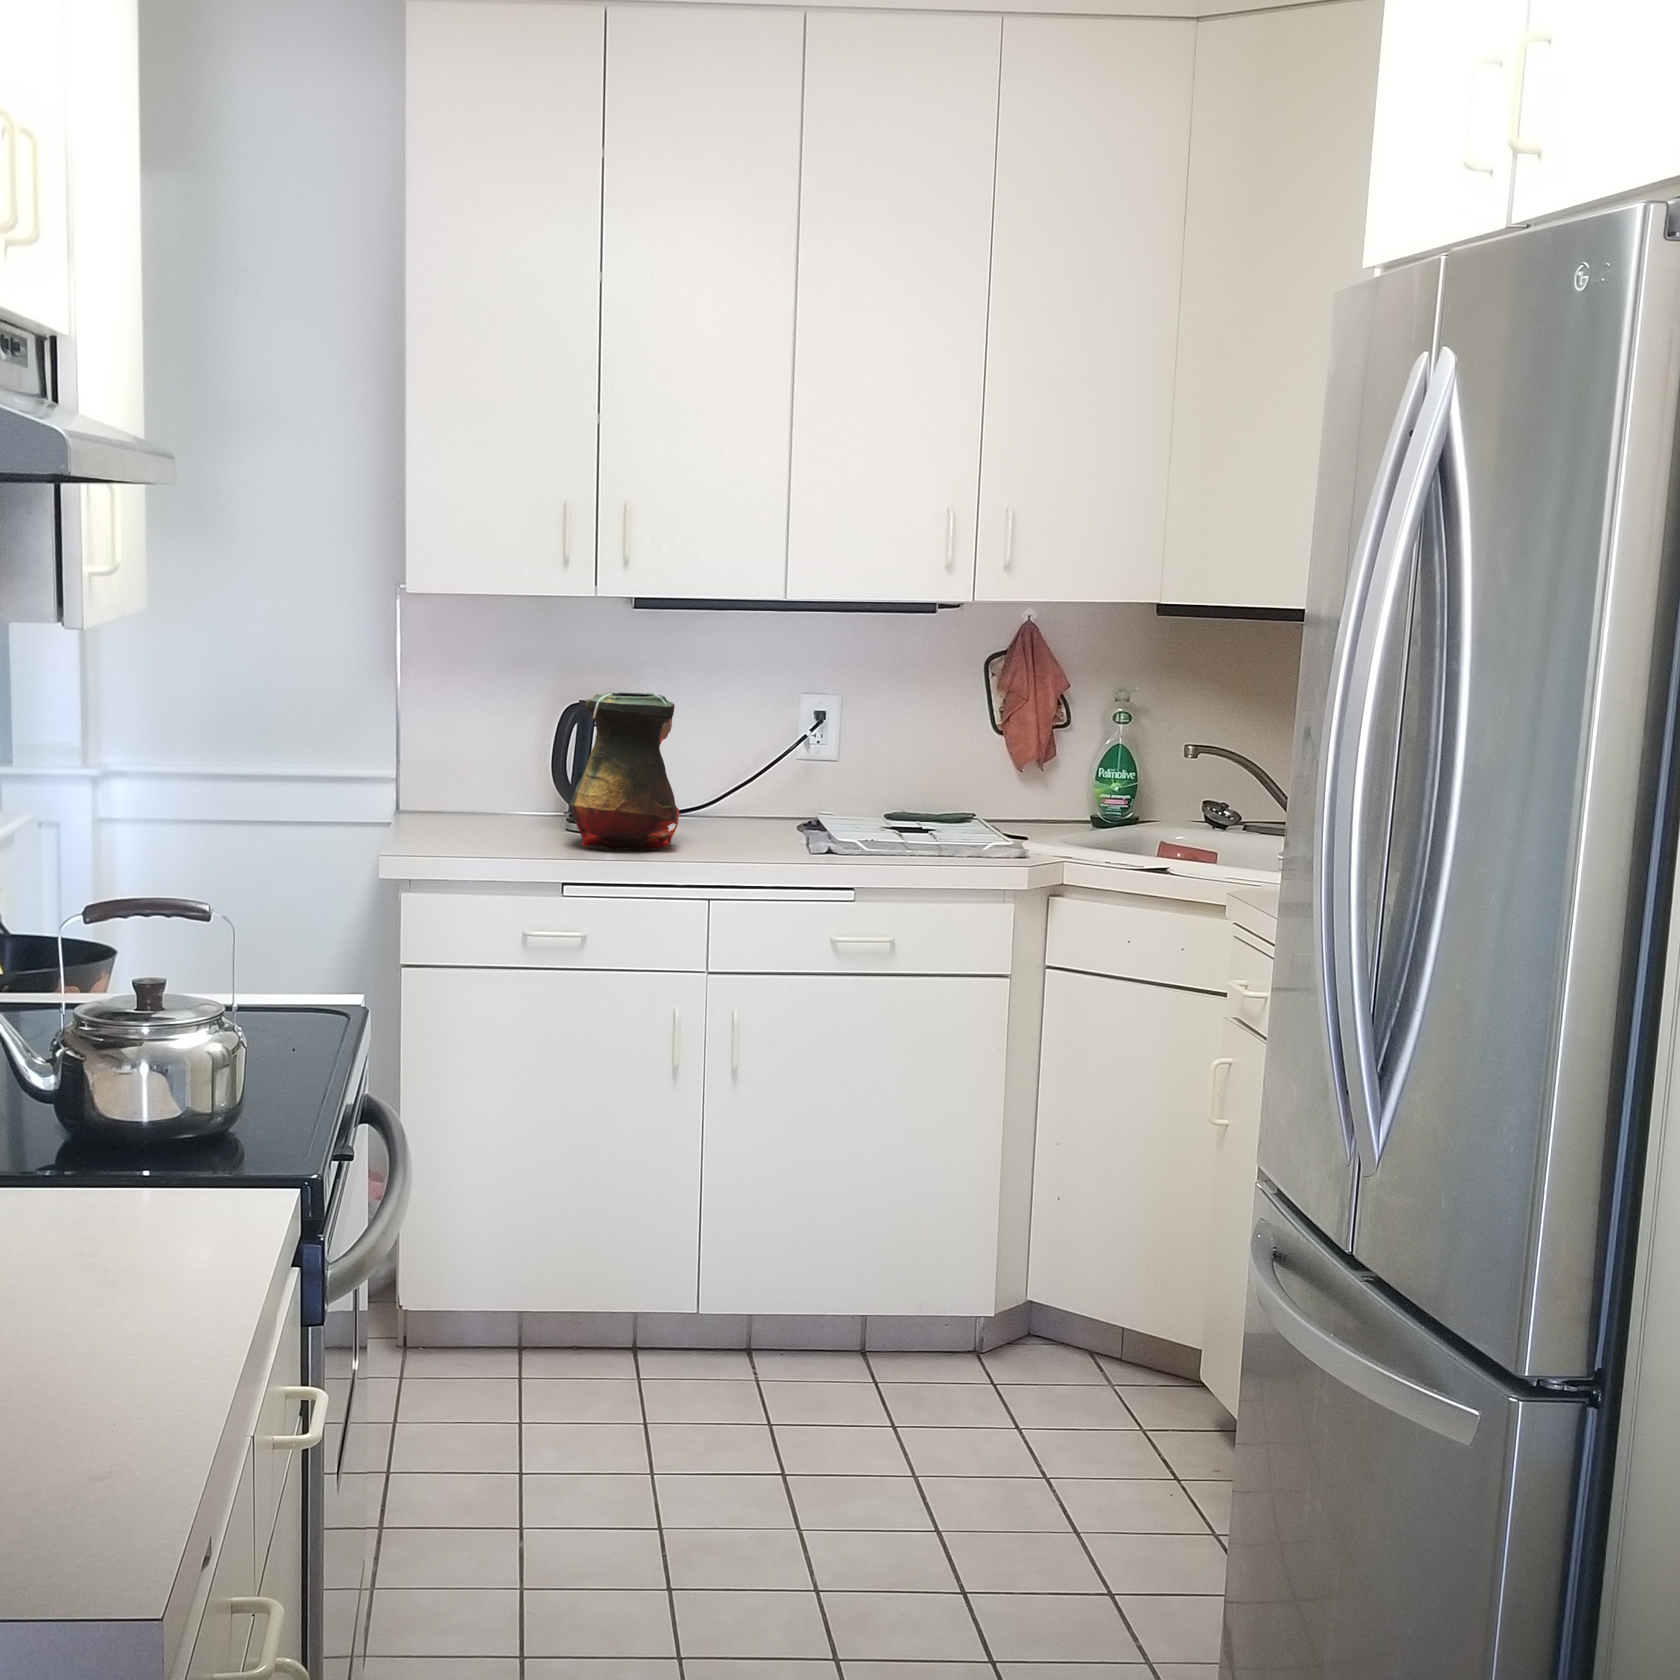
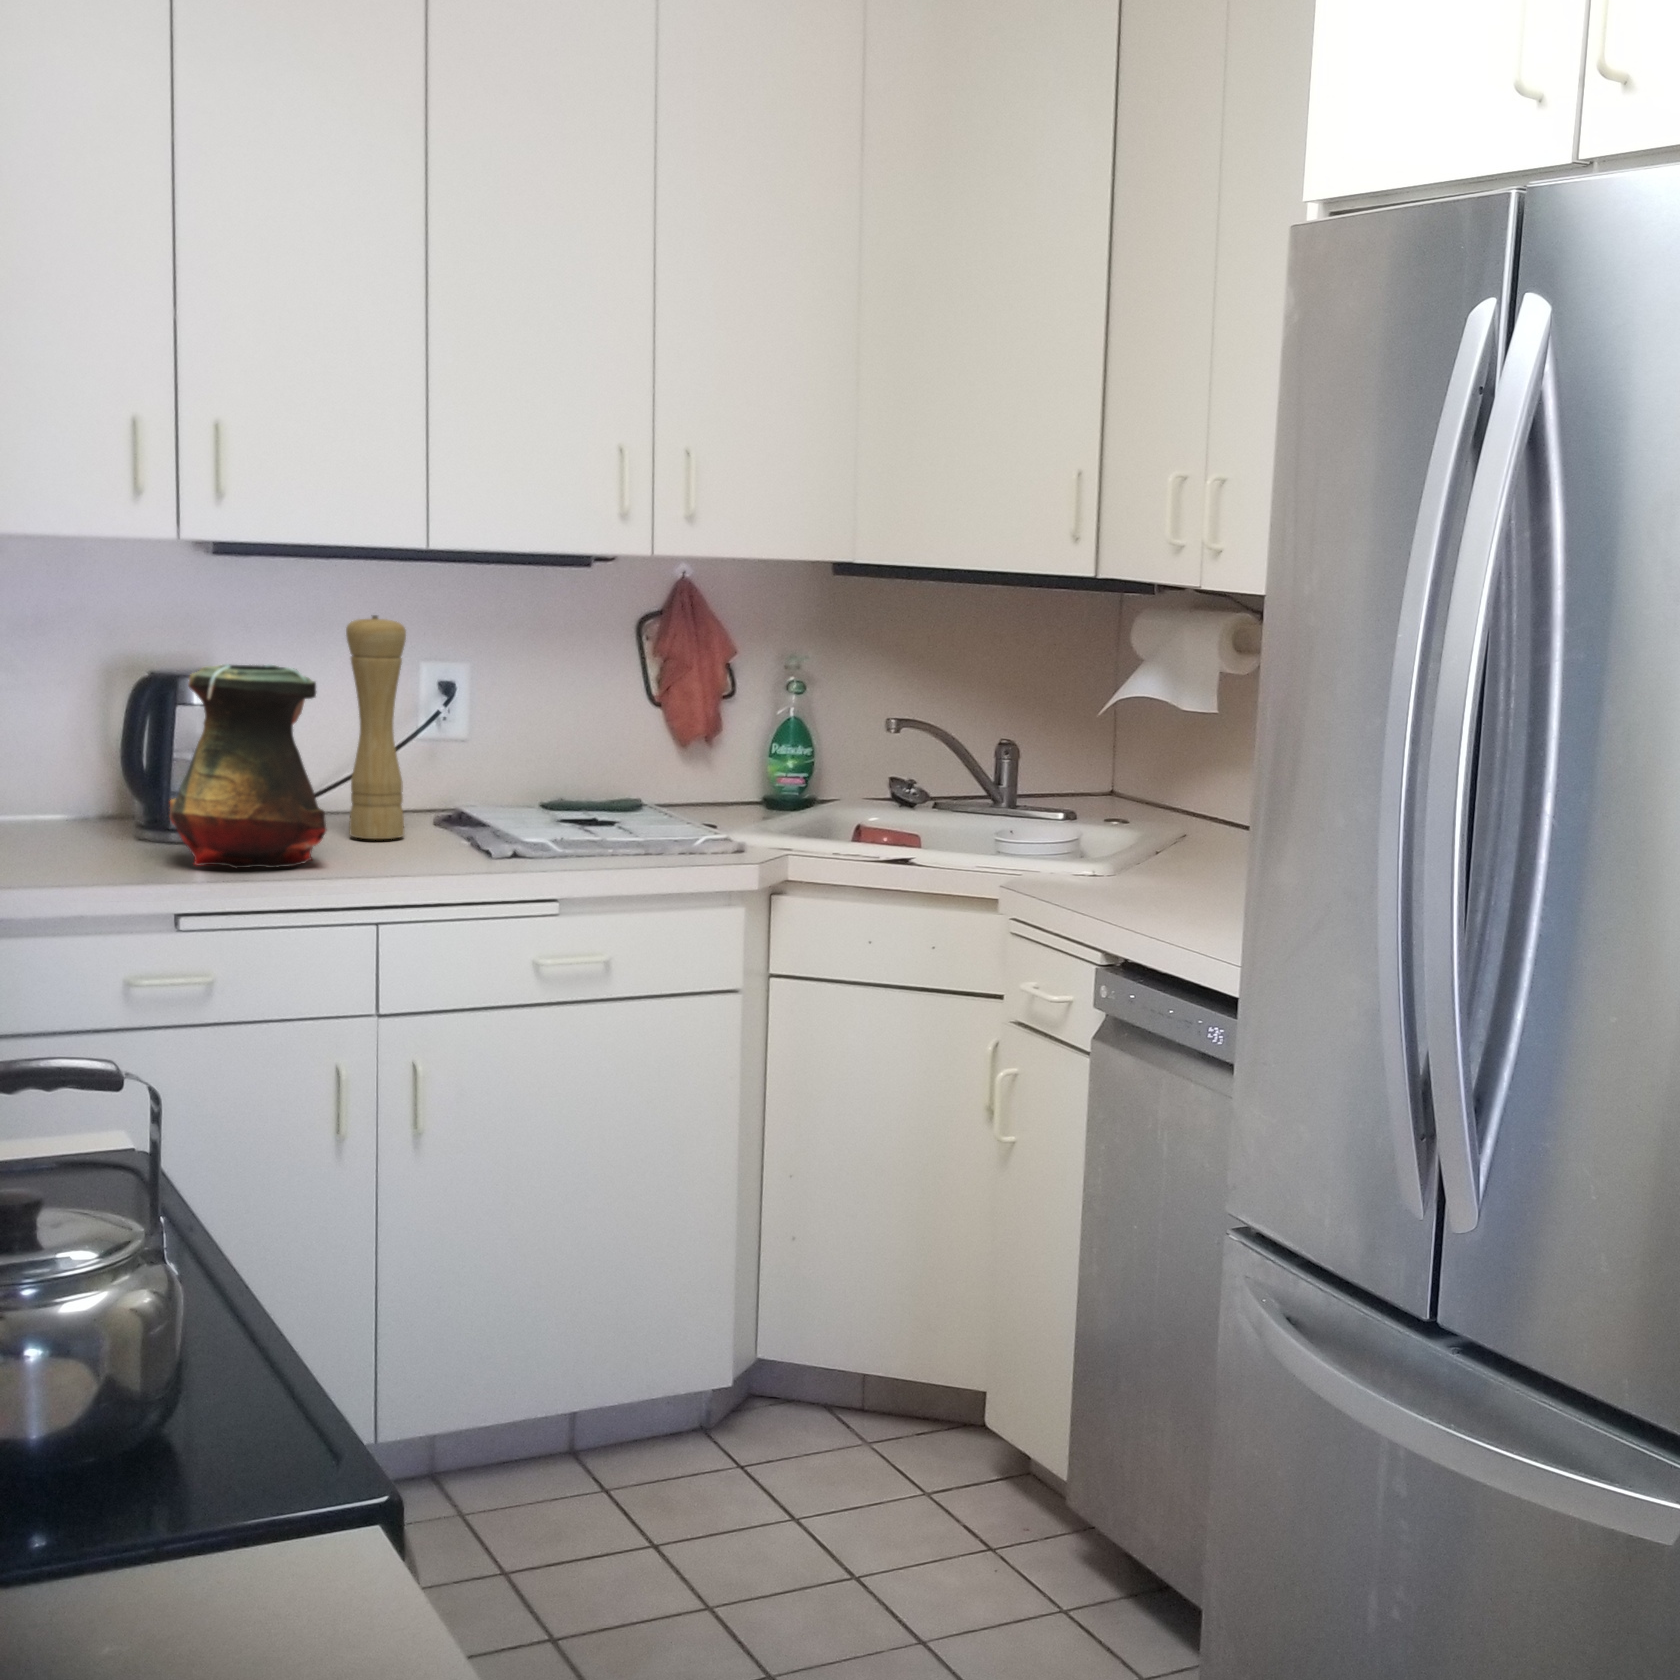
pepper mill: none [717,654,766,834] -> present [346,615,406,839]

